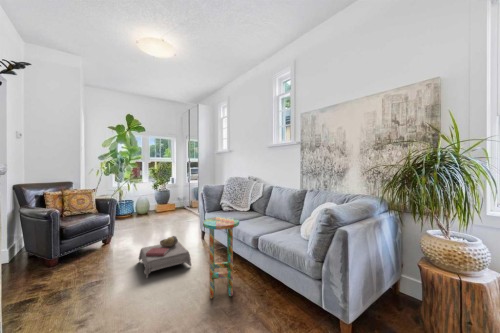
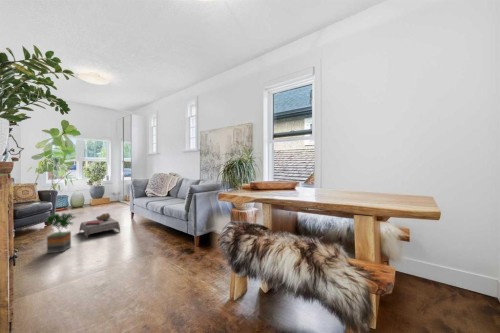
side table: present [203,217,239,298] -> none [126,196,150,242]
potted tree: none [84,244,131,313] -> present [46,213,76,253]

